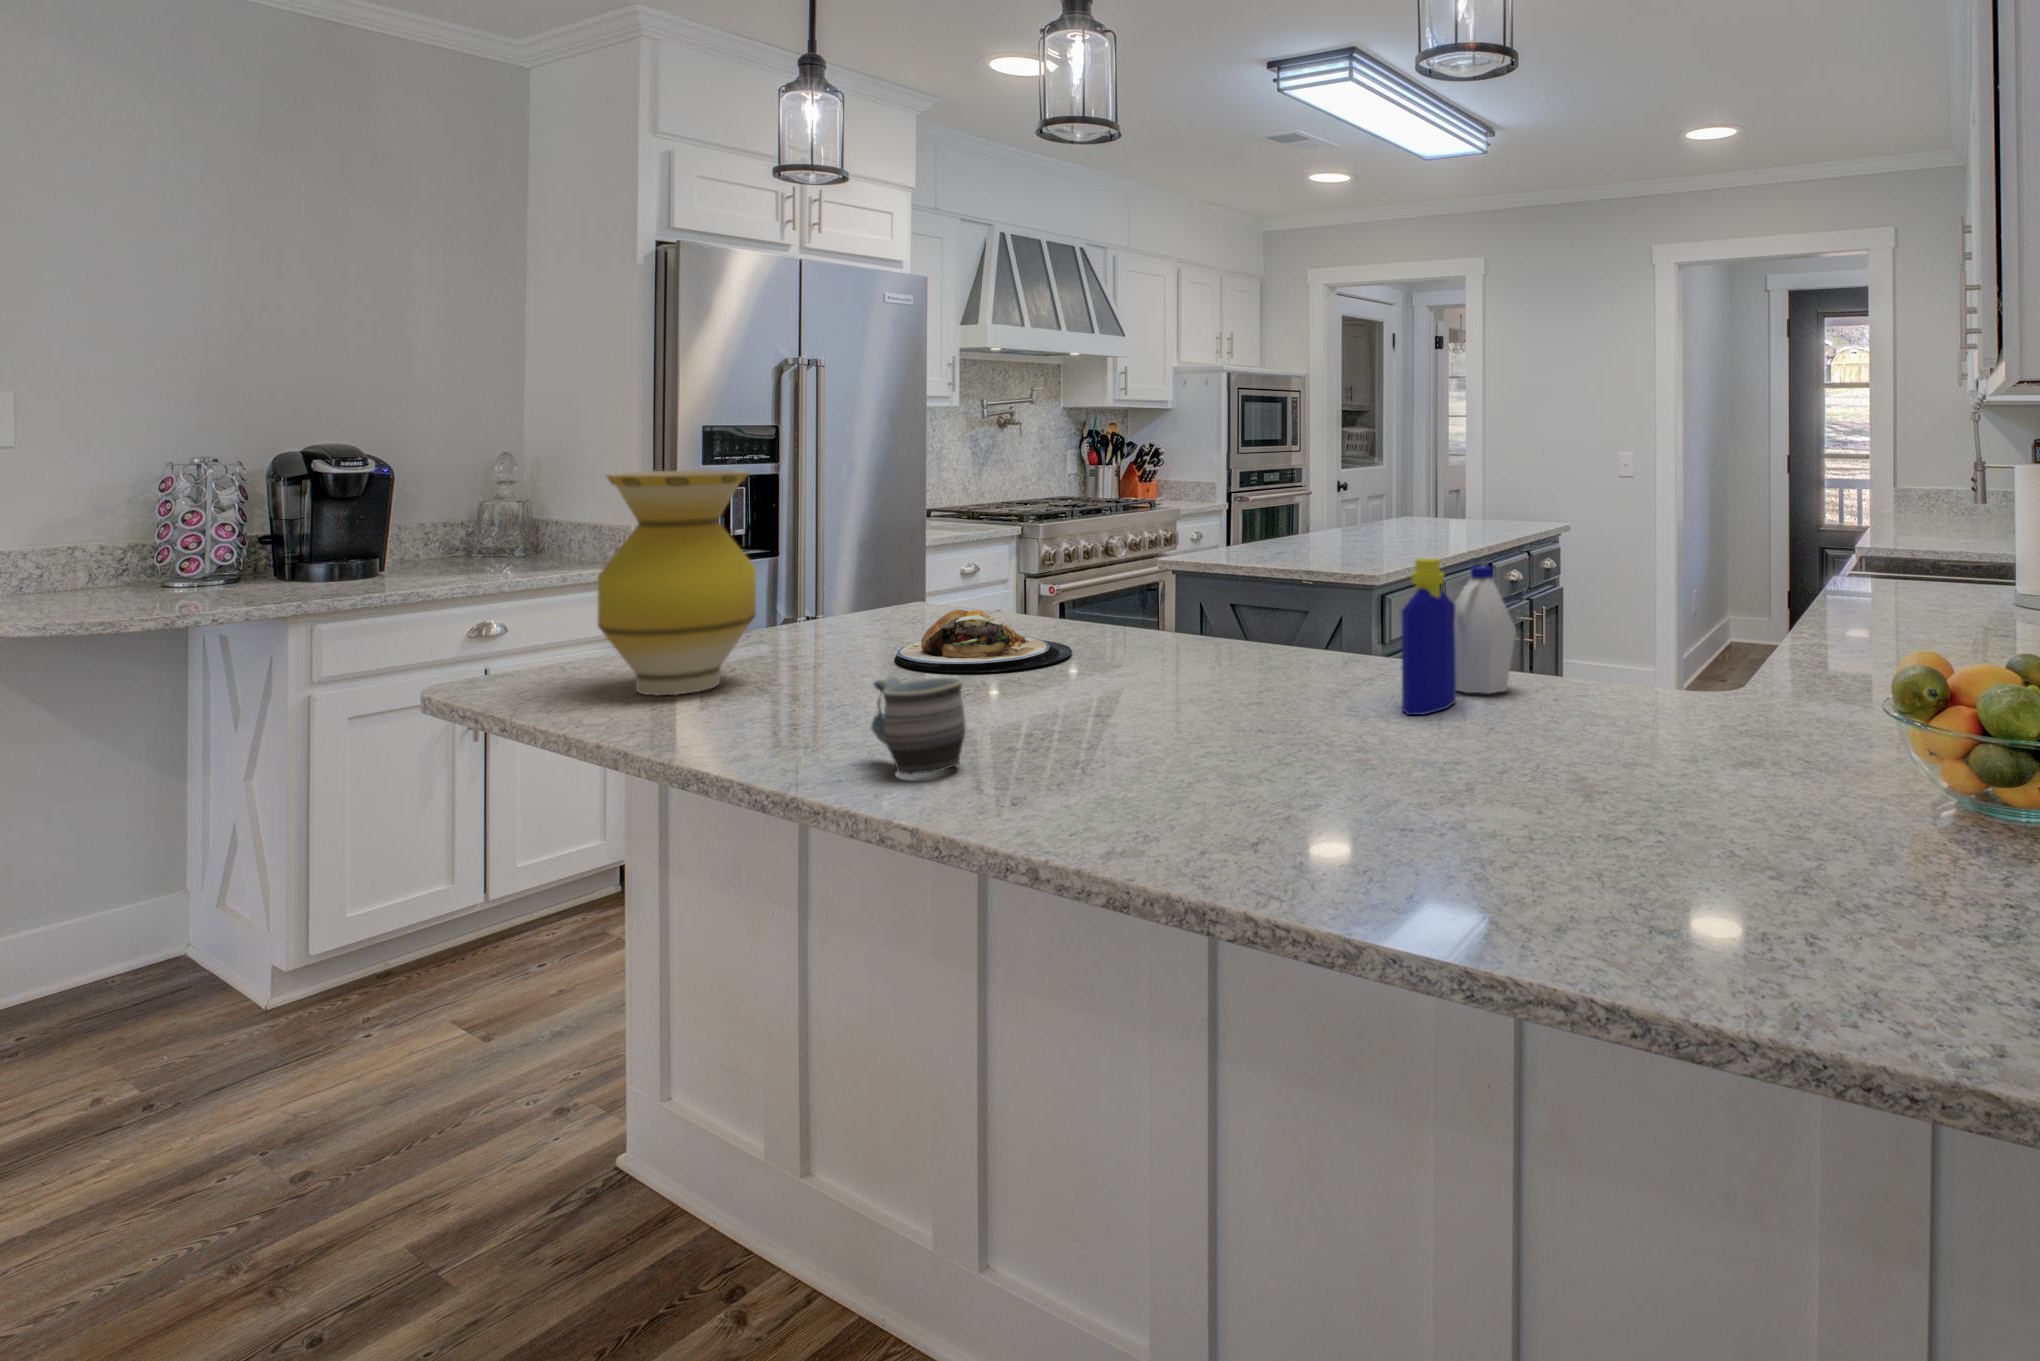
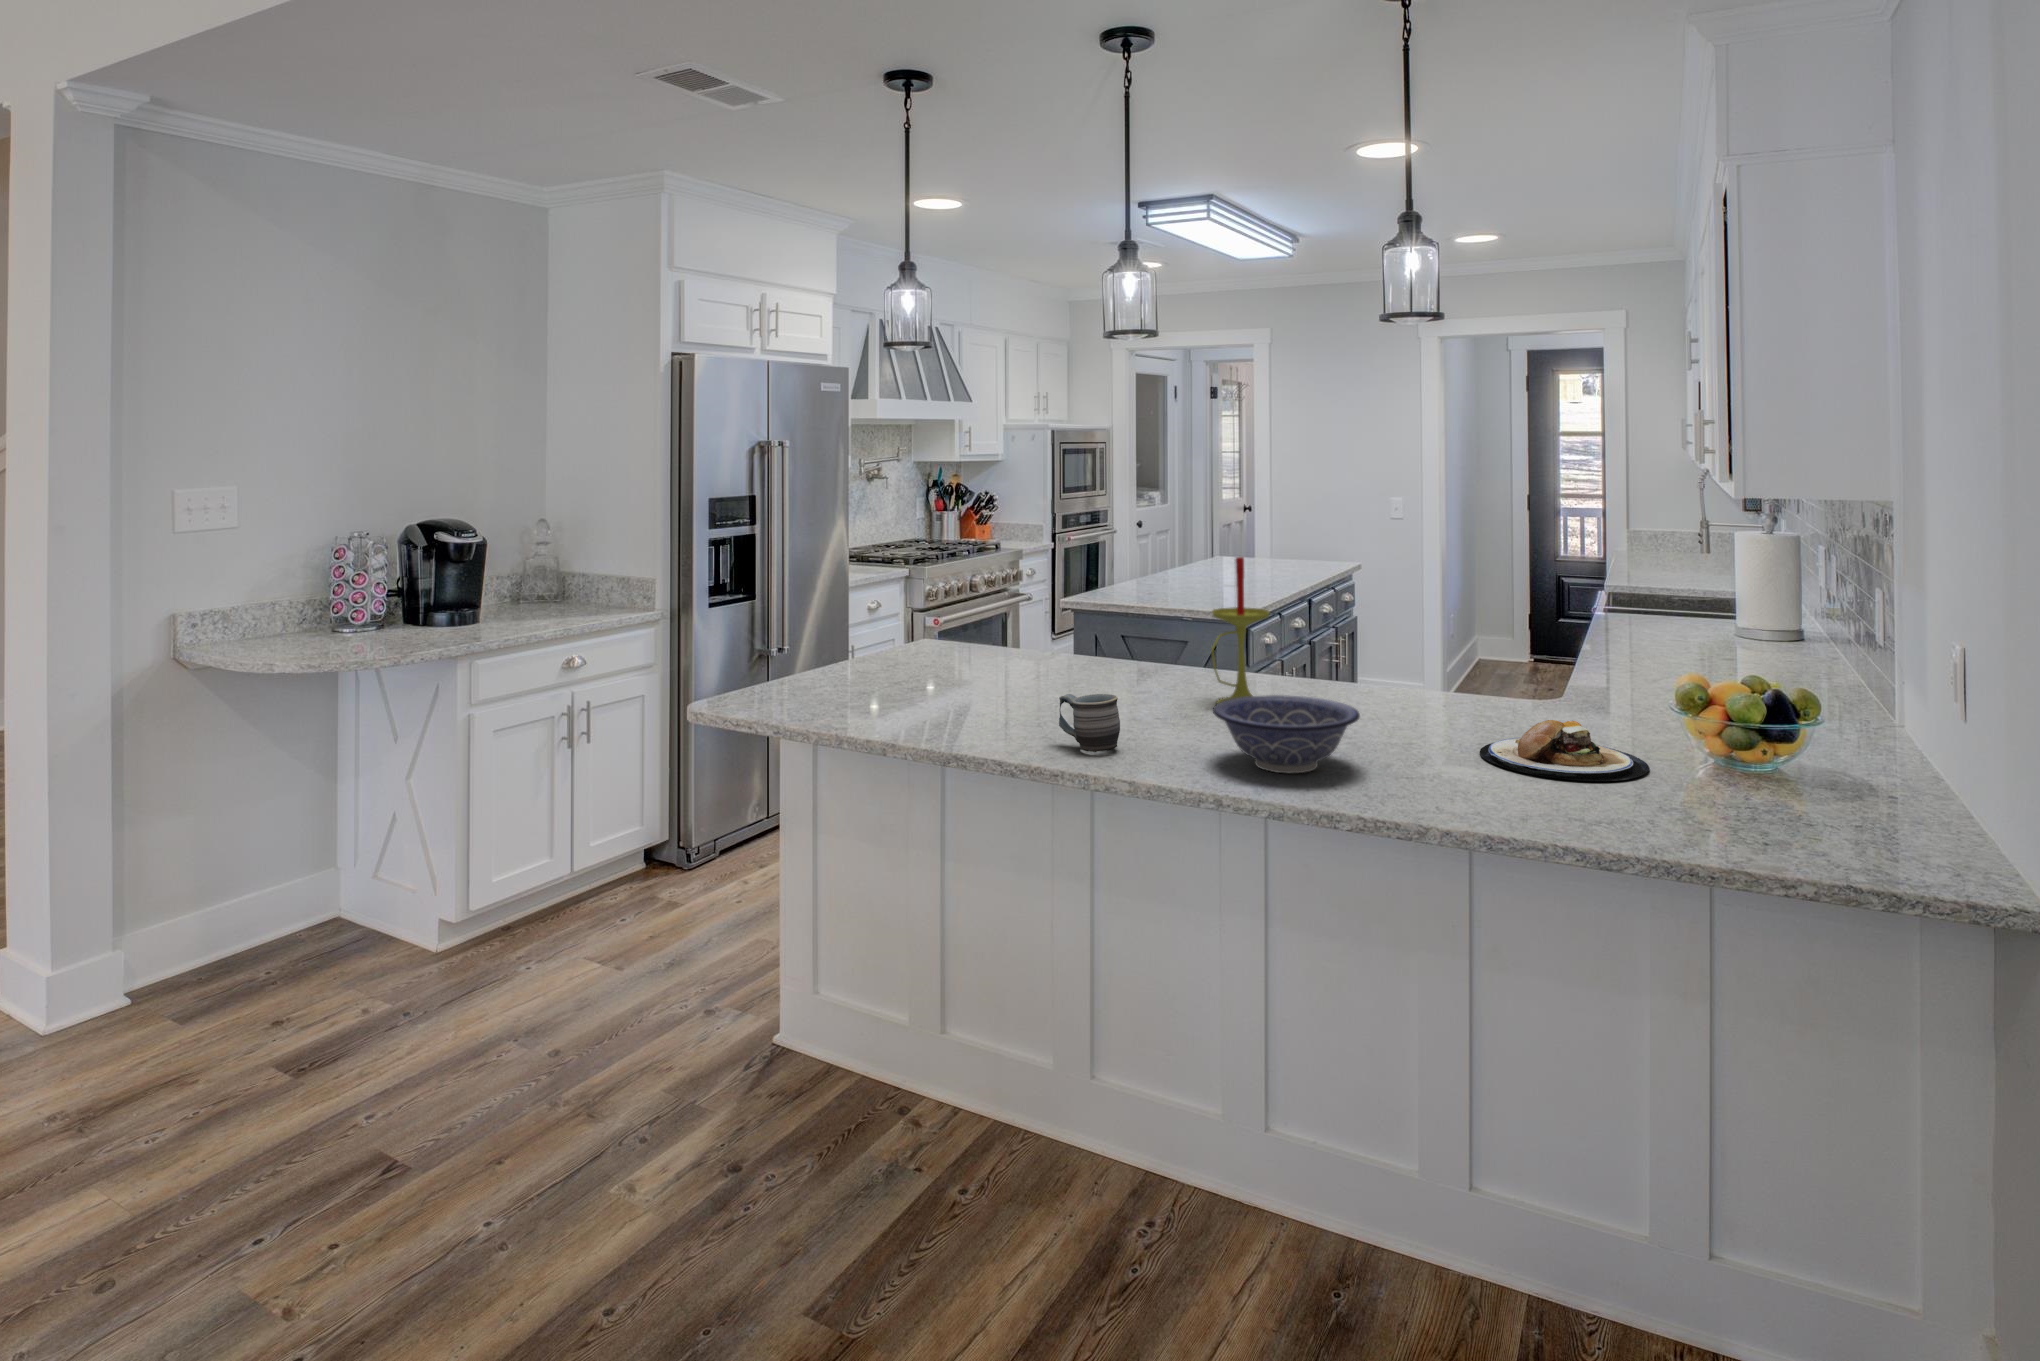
candle: none [1192,465,1293,703] -> present [1211,557,1269,704]
vase: present [598,470,756,695] -> none [821,557,913,707]
bottle: present [1401,558,1516,715] -> none [1349,615,1415,716]
plate: present [895,610,1072,672] -> present [1480,720,1649,781]
decorative bowl: none [1086,682,1337,819] -> present [1213,695,1360,773]

